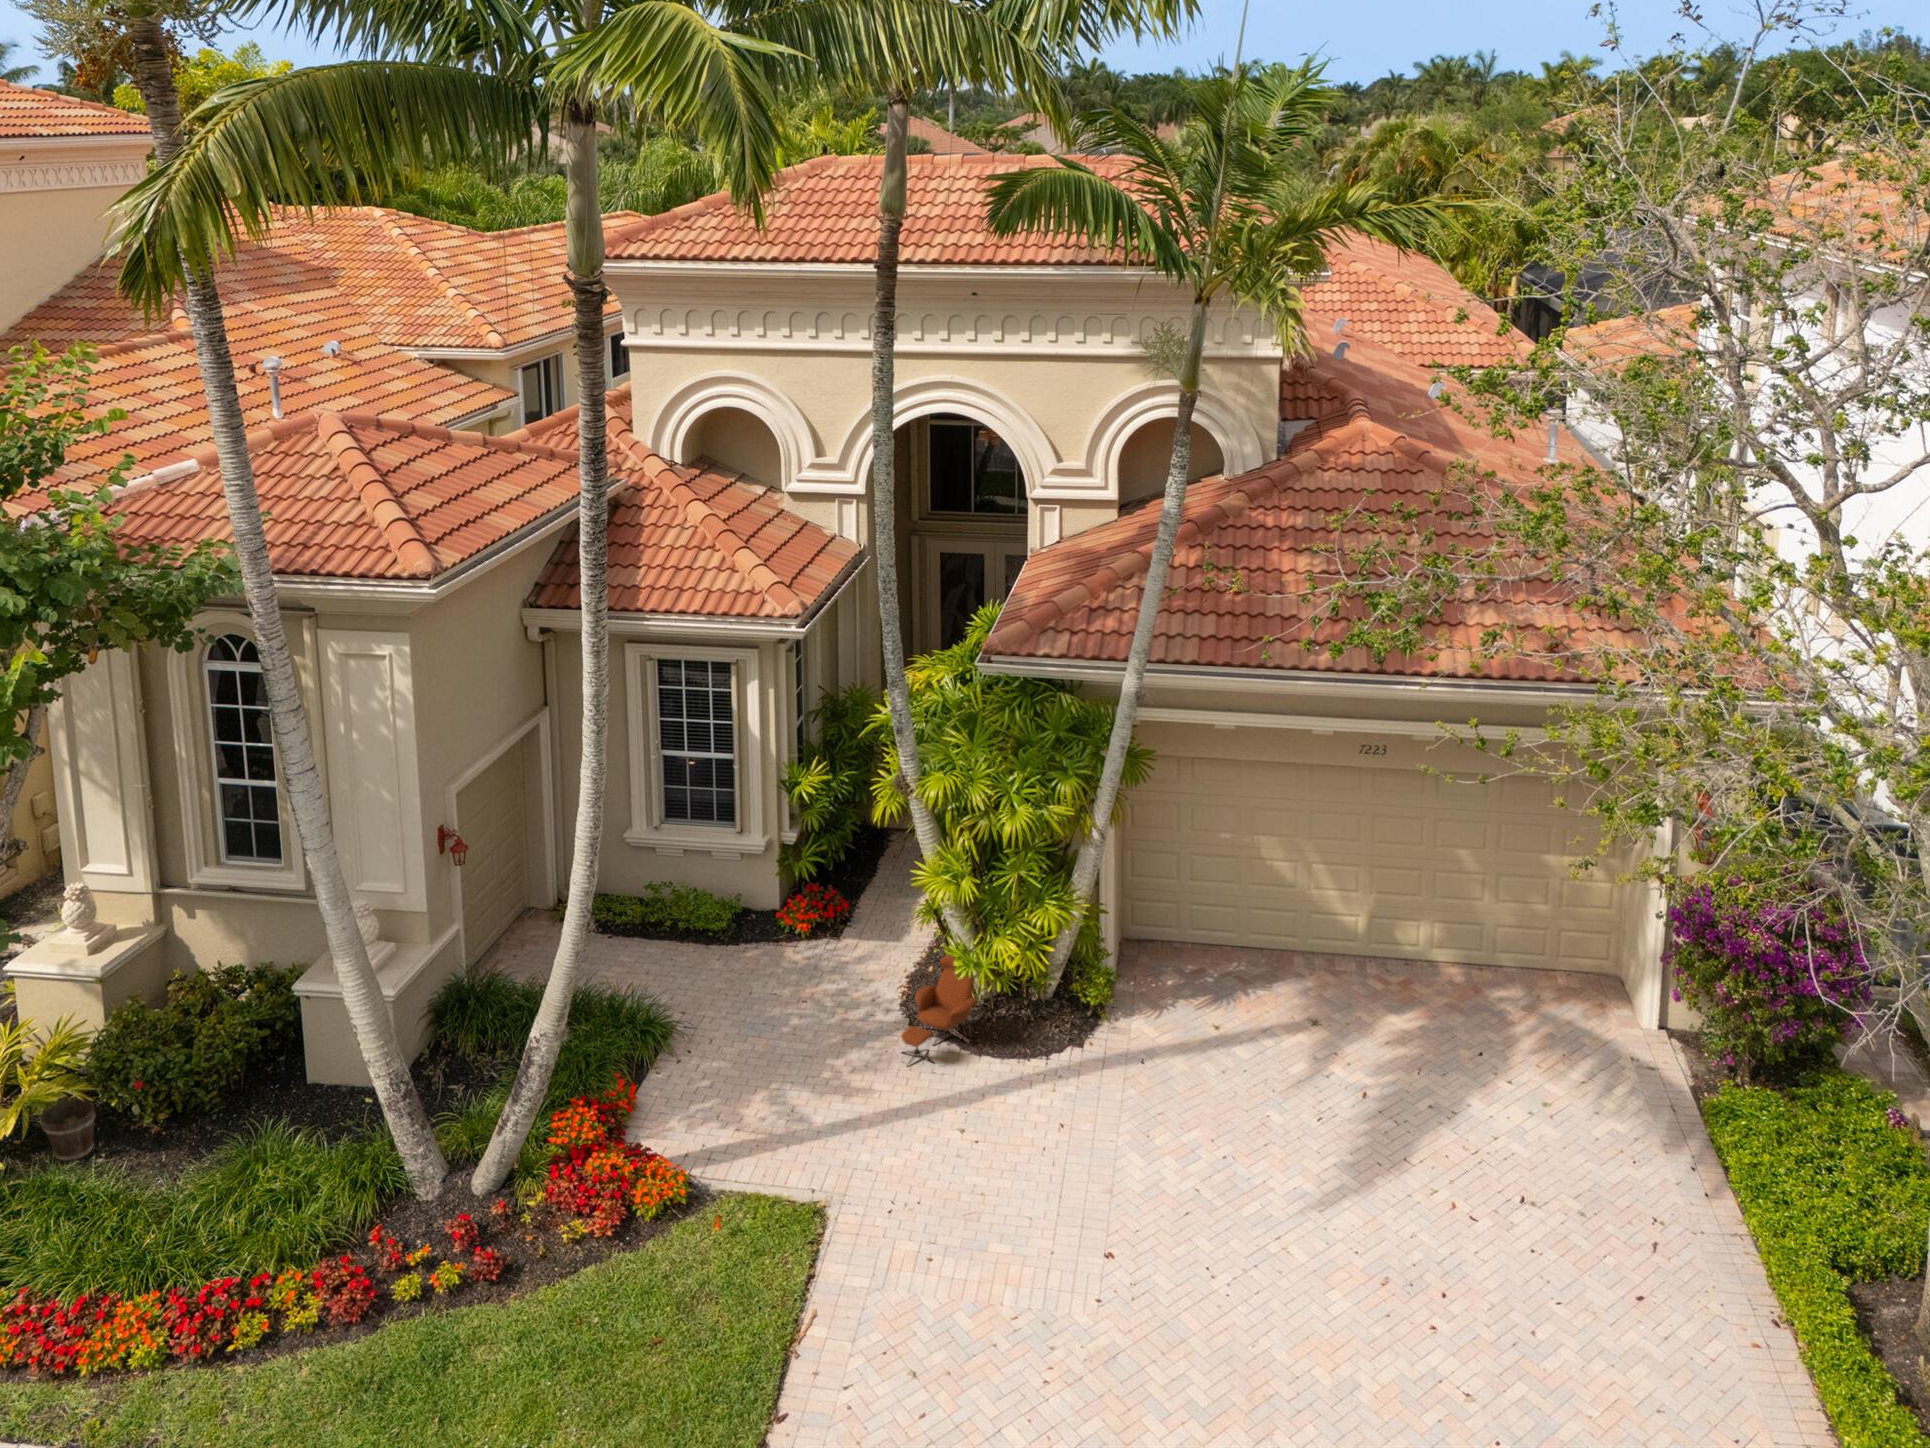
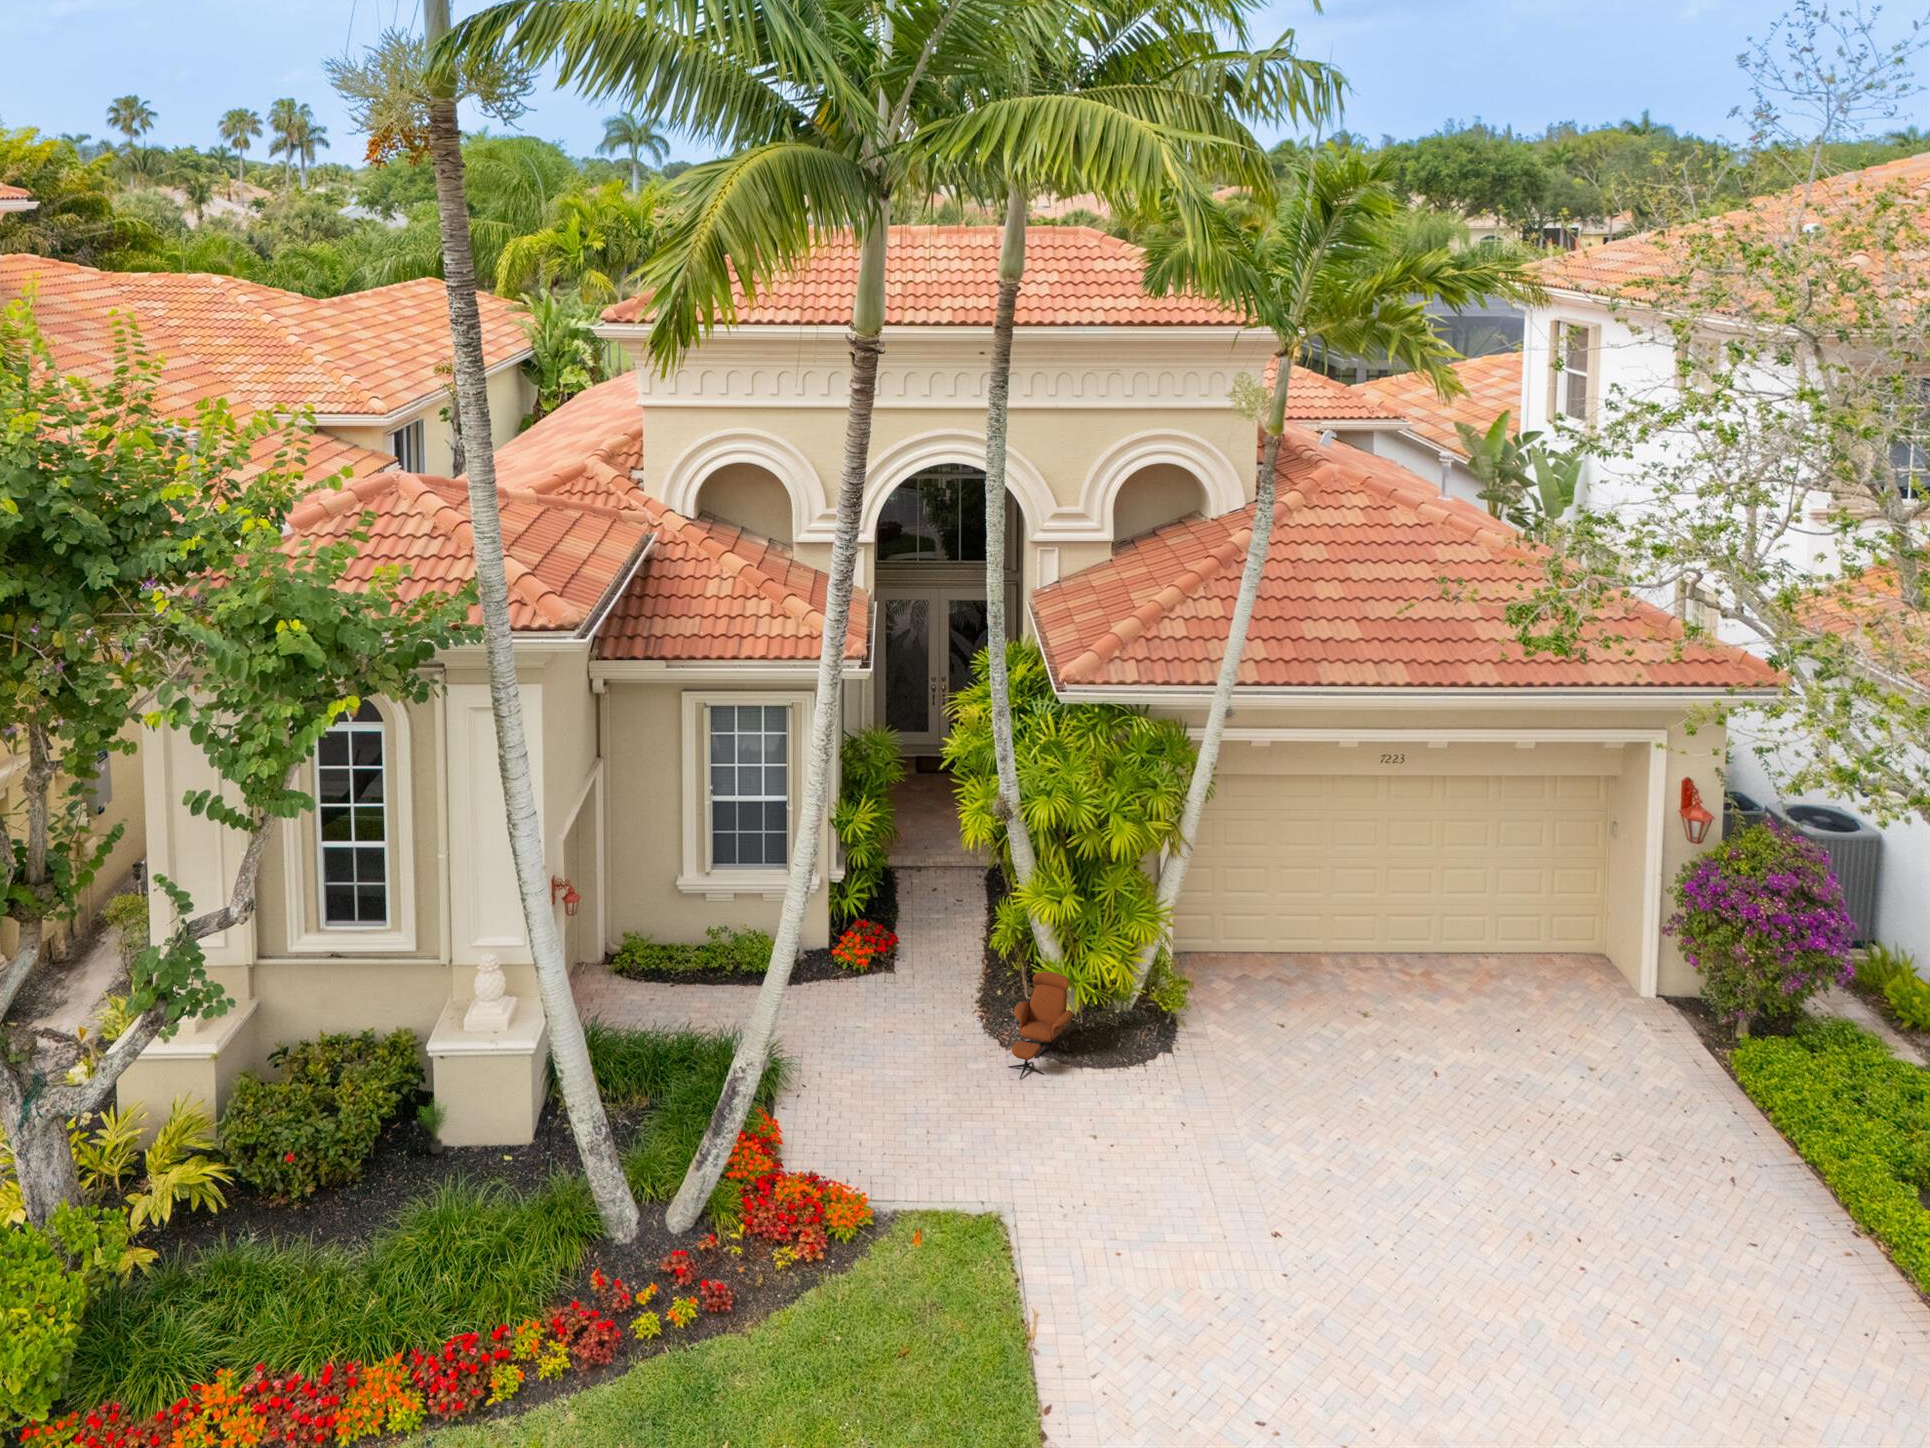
potted plant: none [272,1036,310,1095] -> present [422,1099,447,1154]
bucket: present [40,1096,95,1161] -> none [204,1172,258,1239]

